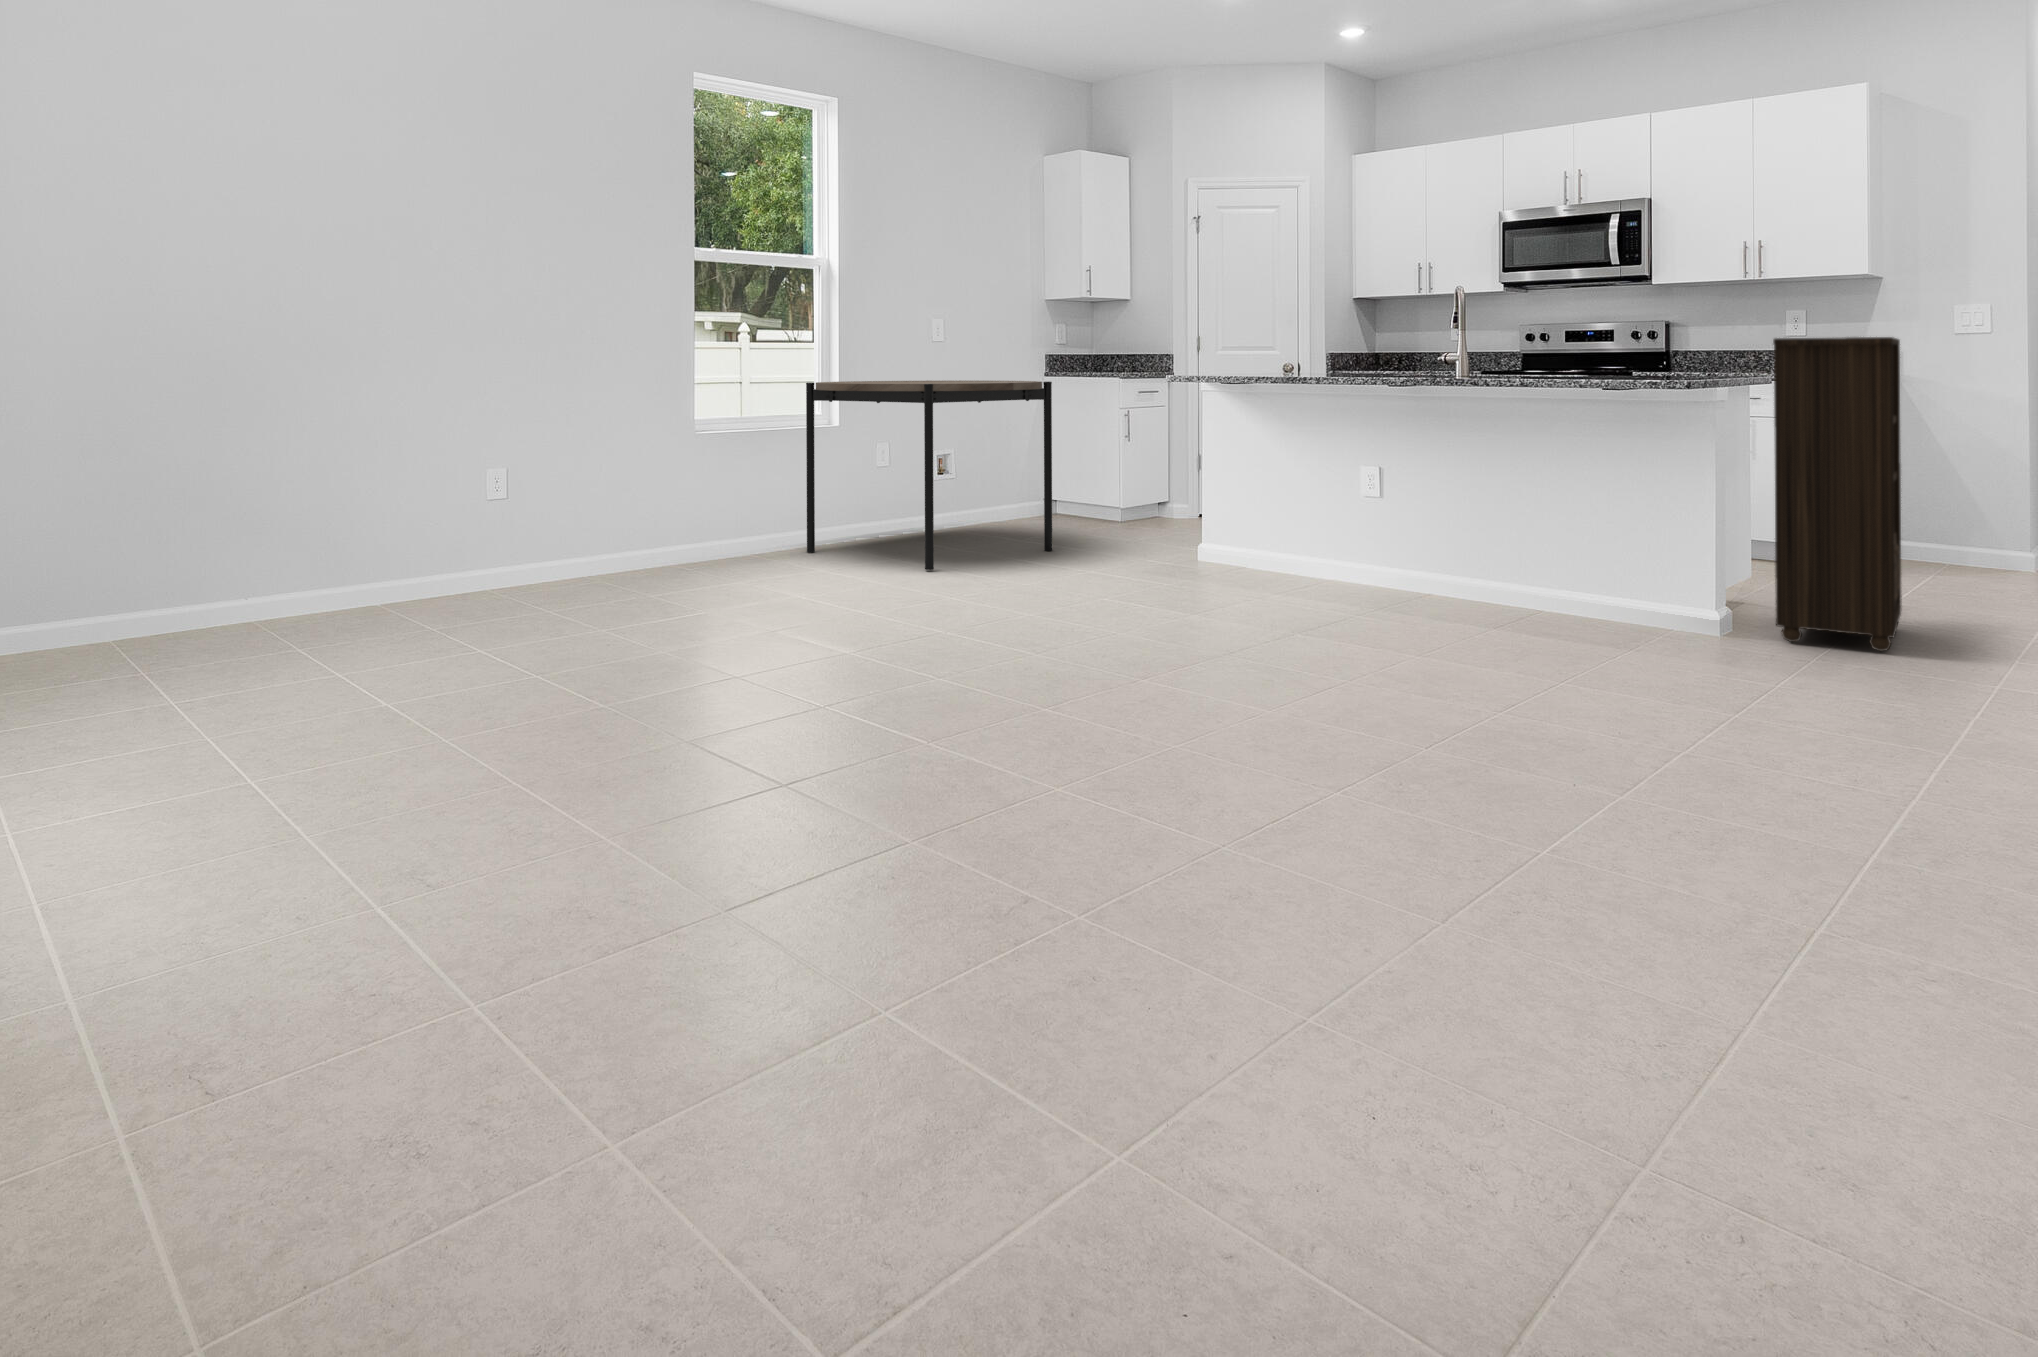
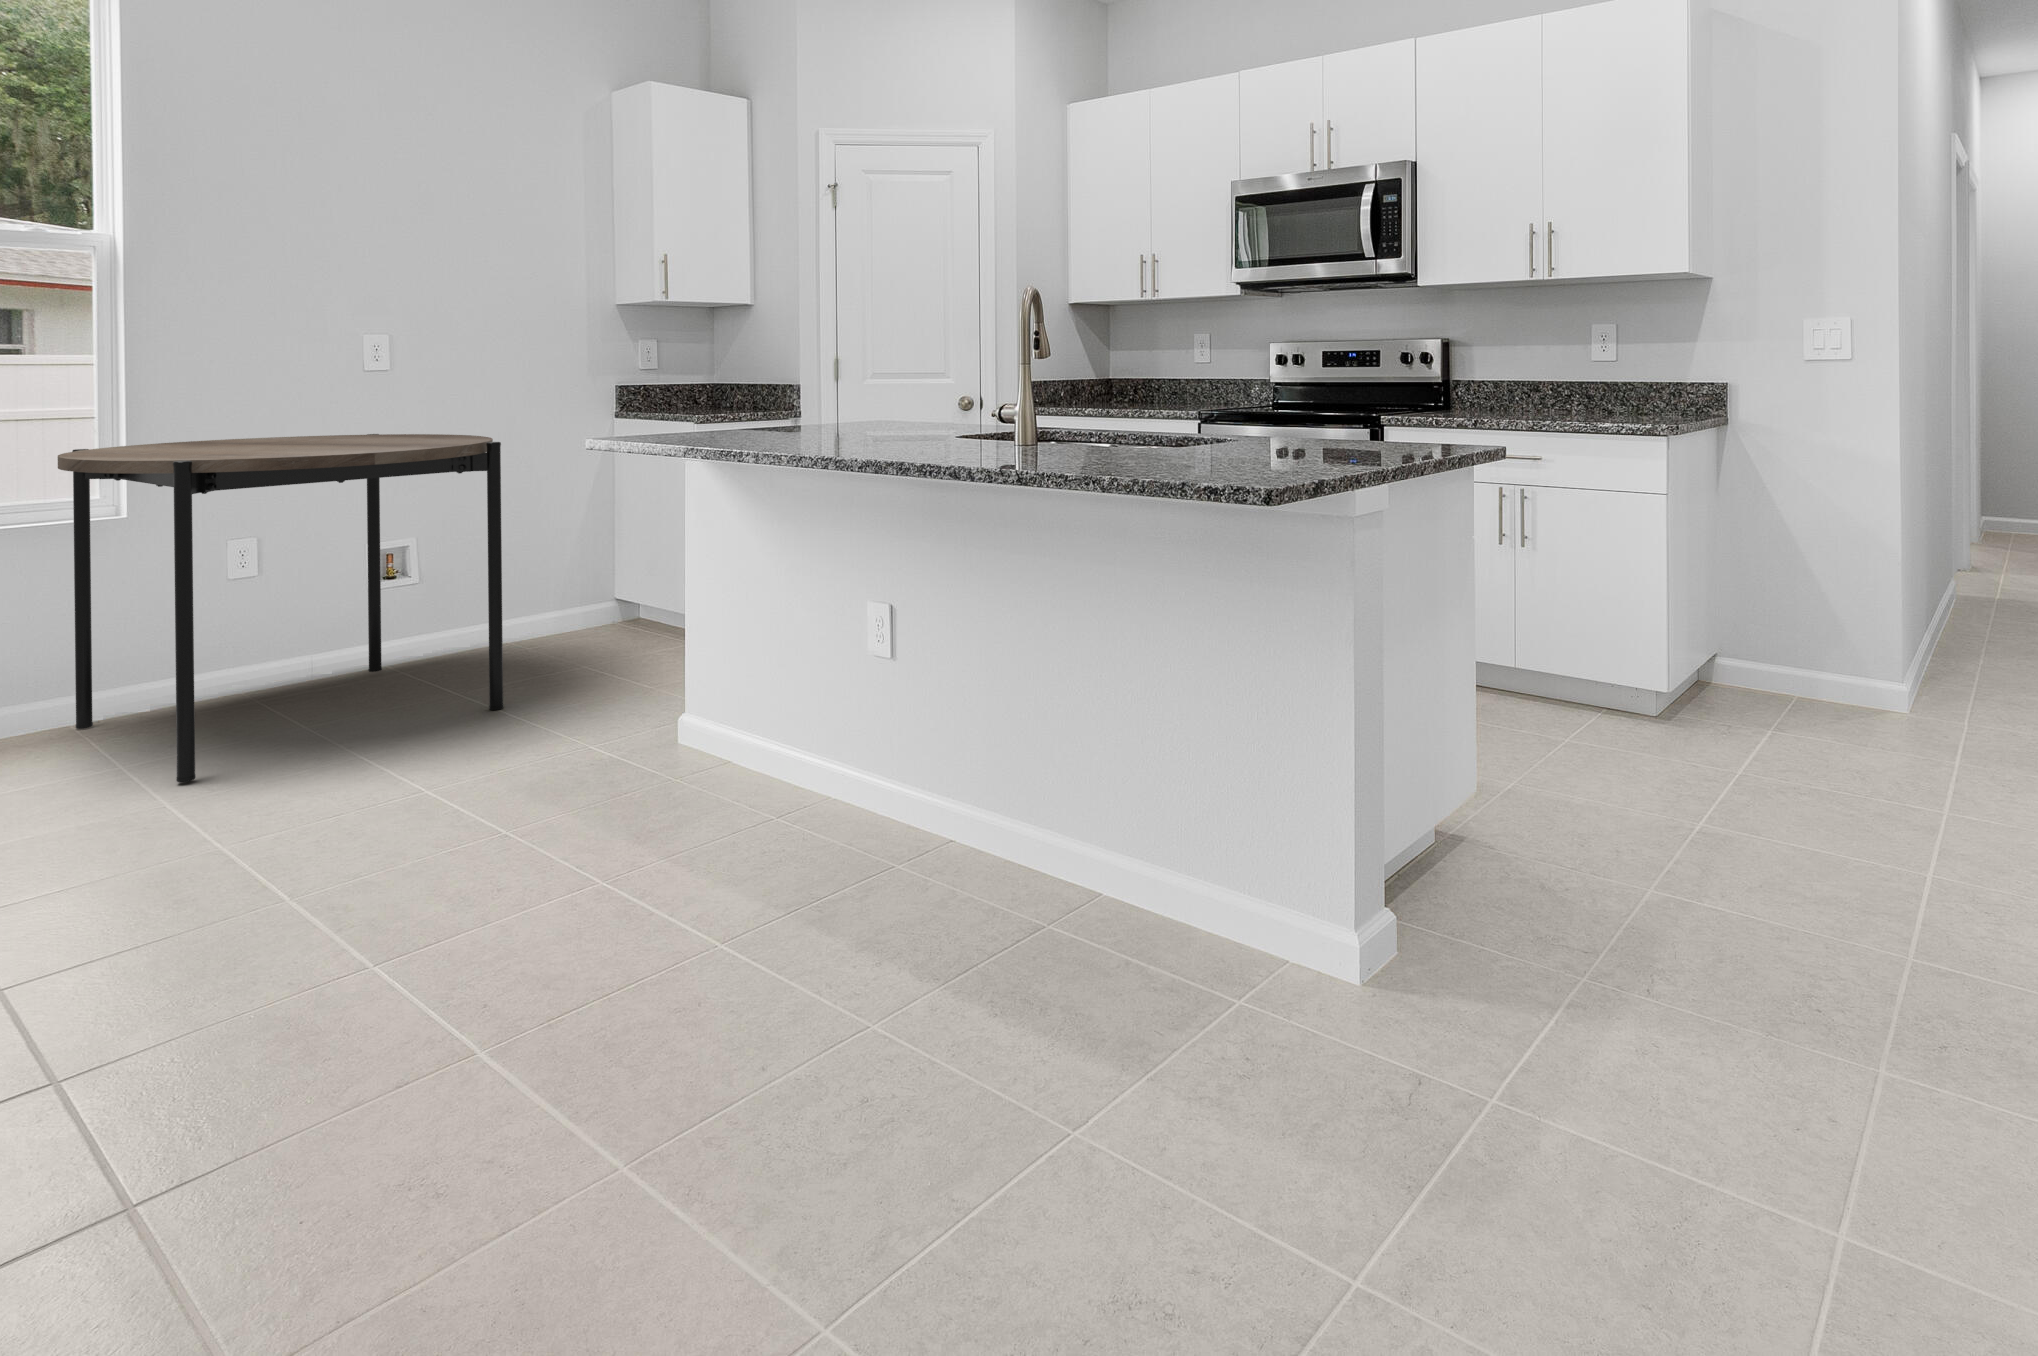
bookshelf: present [1773,337,1902,651] -> none [1460,396,1705,1037]

